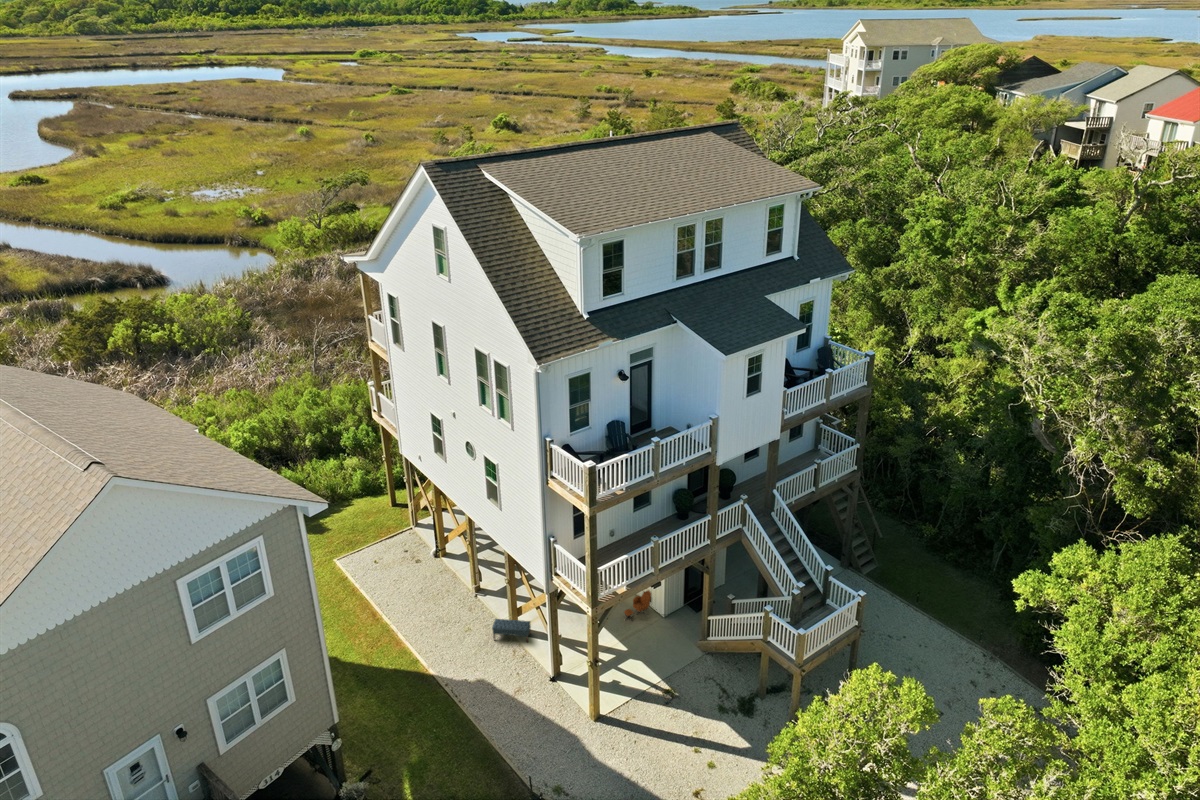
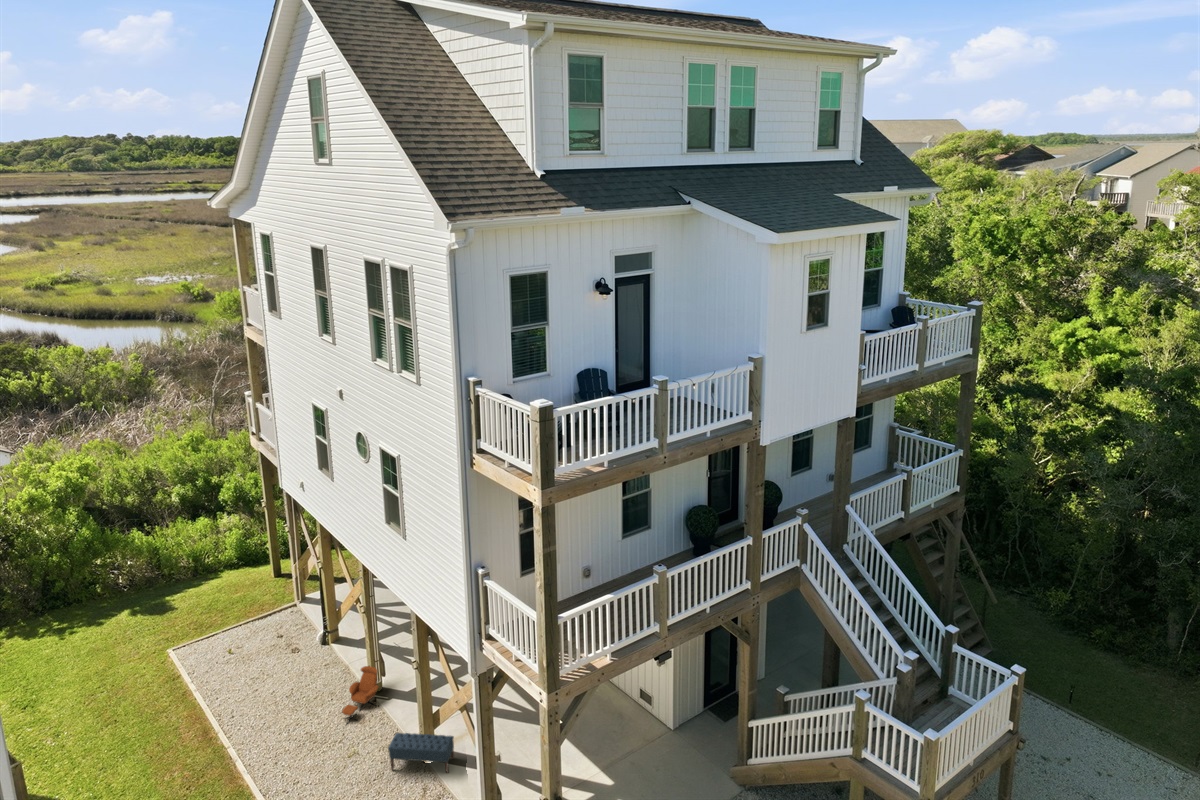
lounge chair: present [624,590,651,618] -> present [342,666,378,724]

